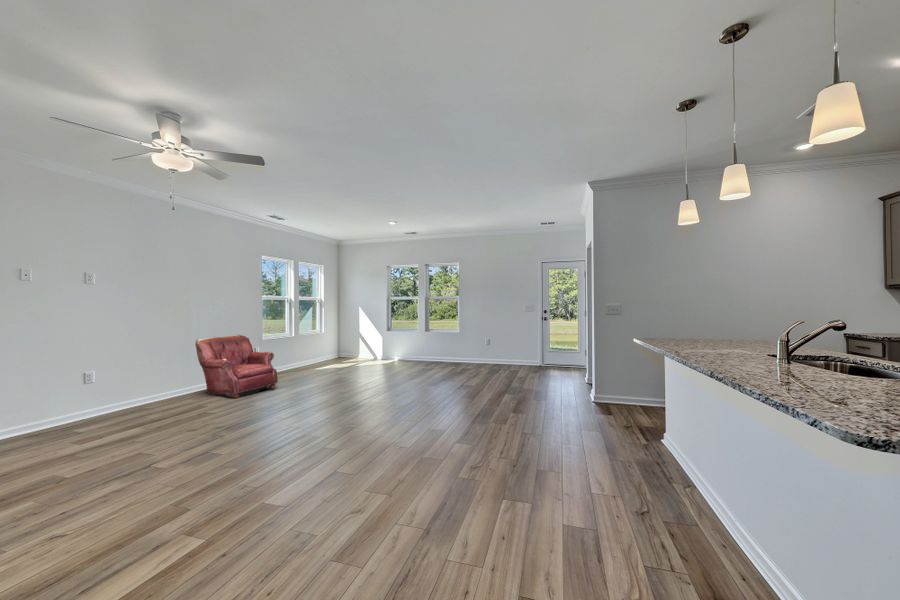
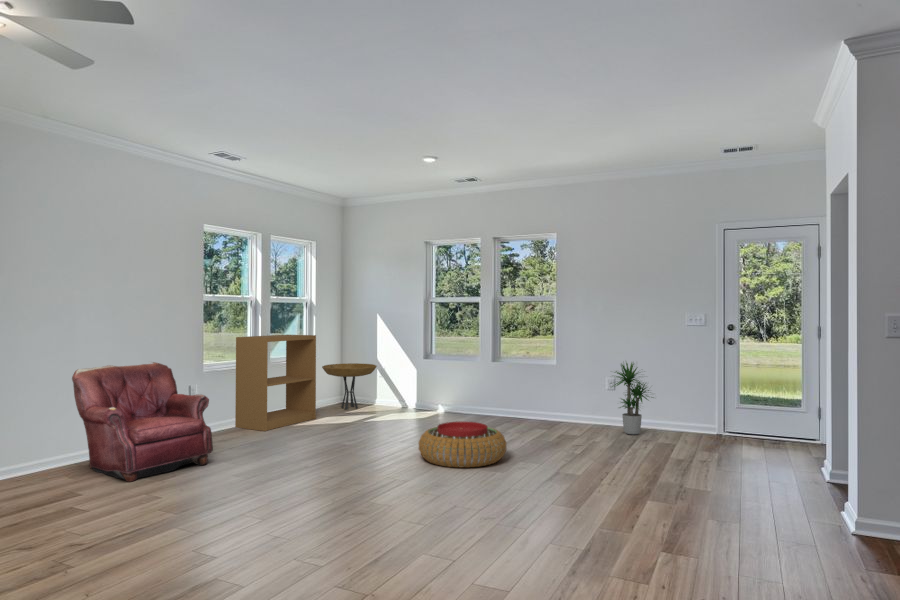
bookshelf: none [280,318,326,373] -> present [235,335,316,431]
potted plant: none [488,329,514,368] -> present [614,363,653,435]
side table: none [327,334,360,361] -> present [322,363,377,409]
pouf: none [390,363,436,386] -> present [419,422,506,467]

